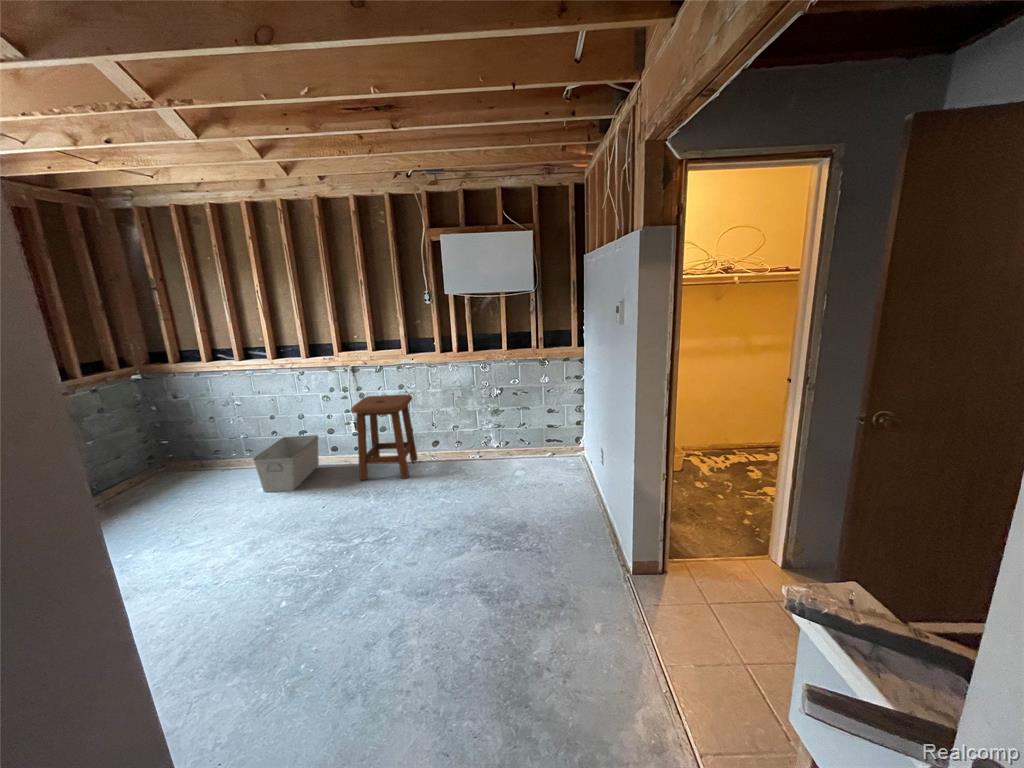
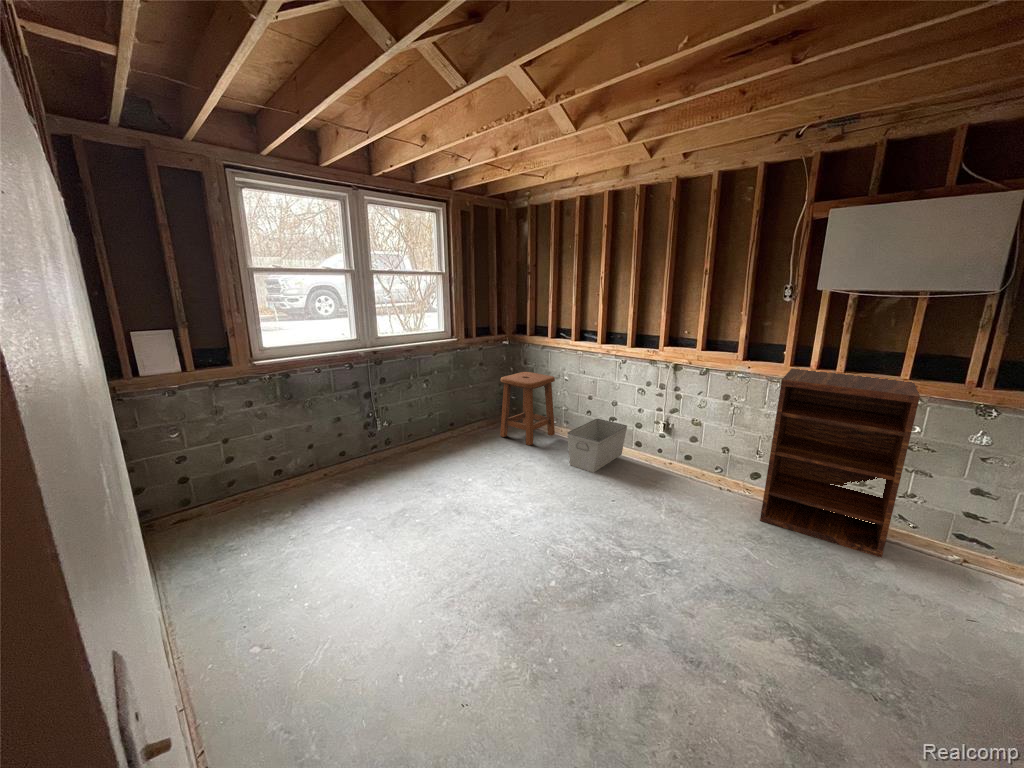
shelving unit: none [436,351,520,477] -> present [760,369,920,558]
stool: present [351,394,418,480] -> present [500,372,555,445]

